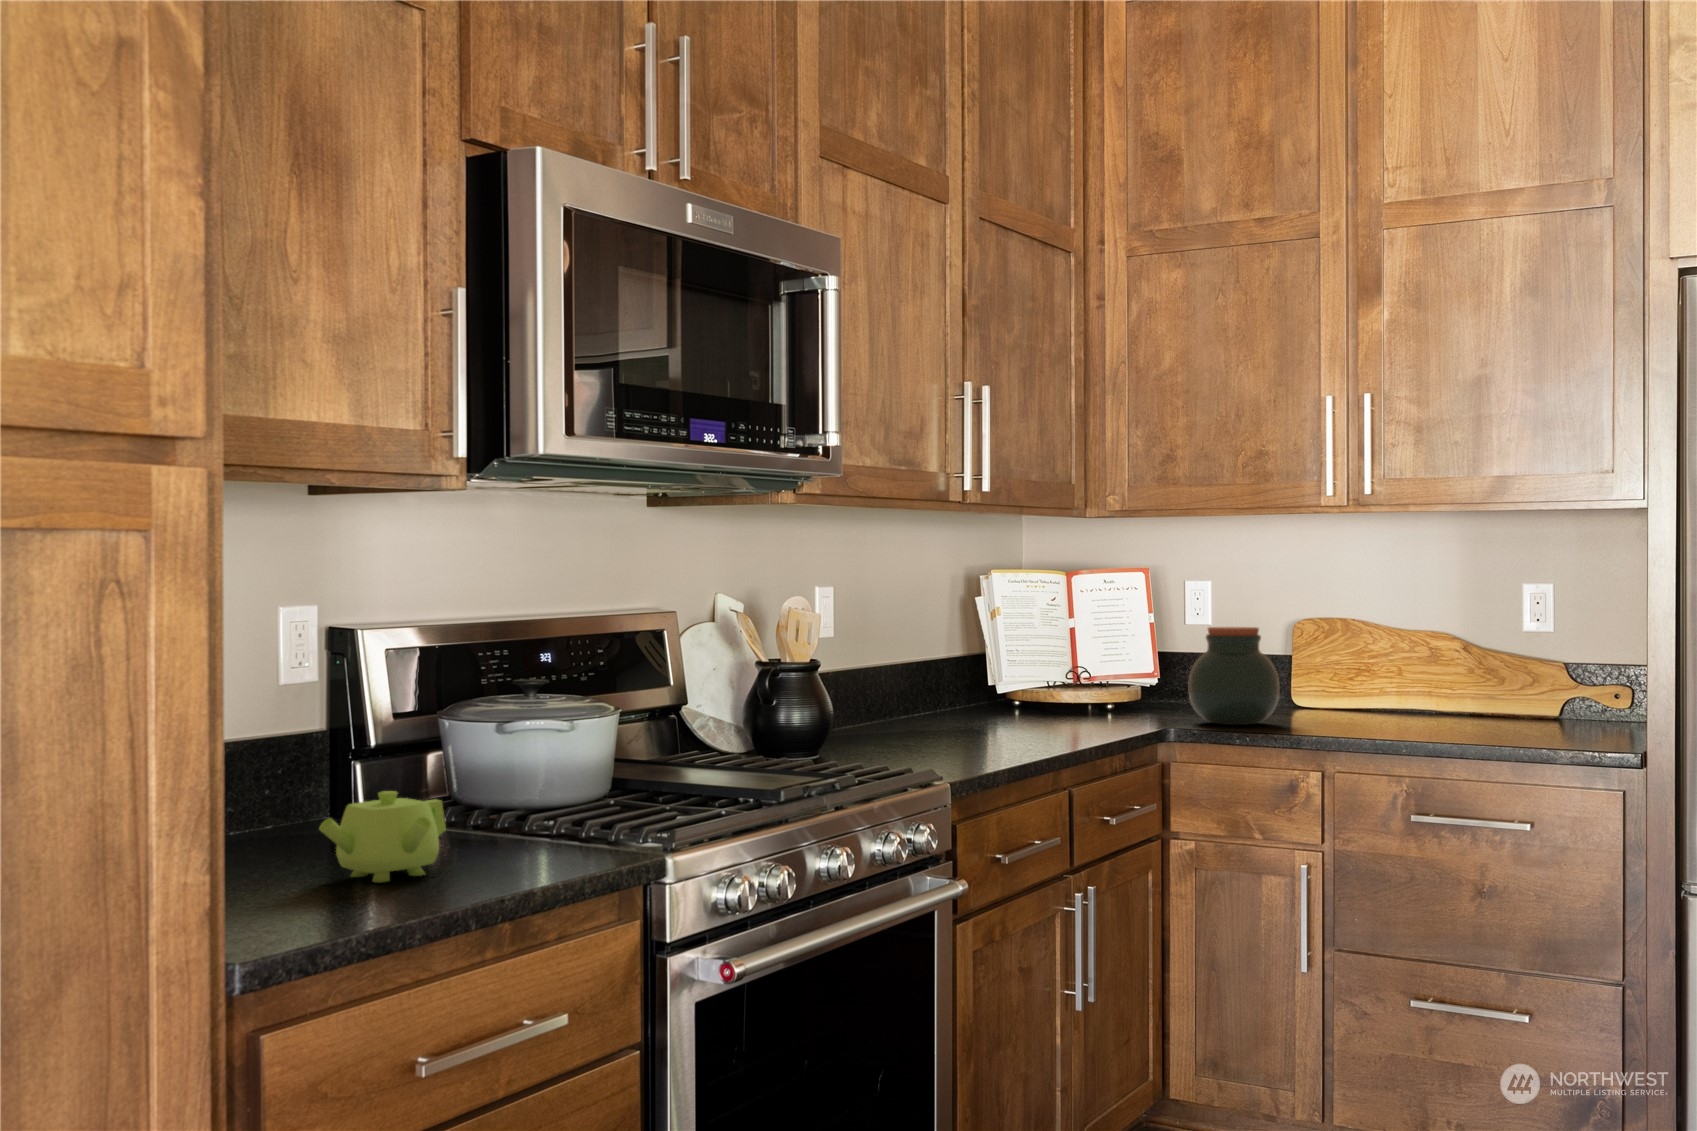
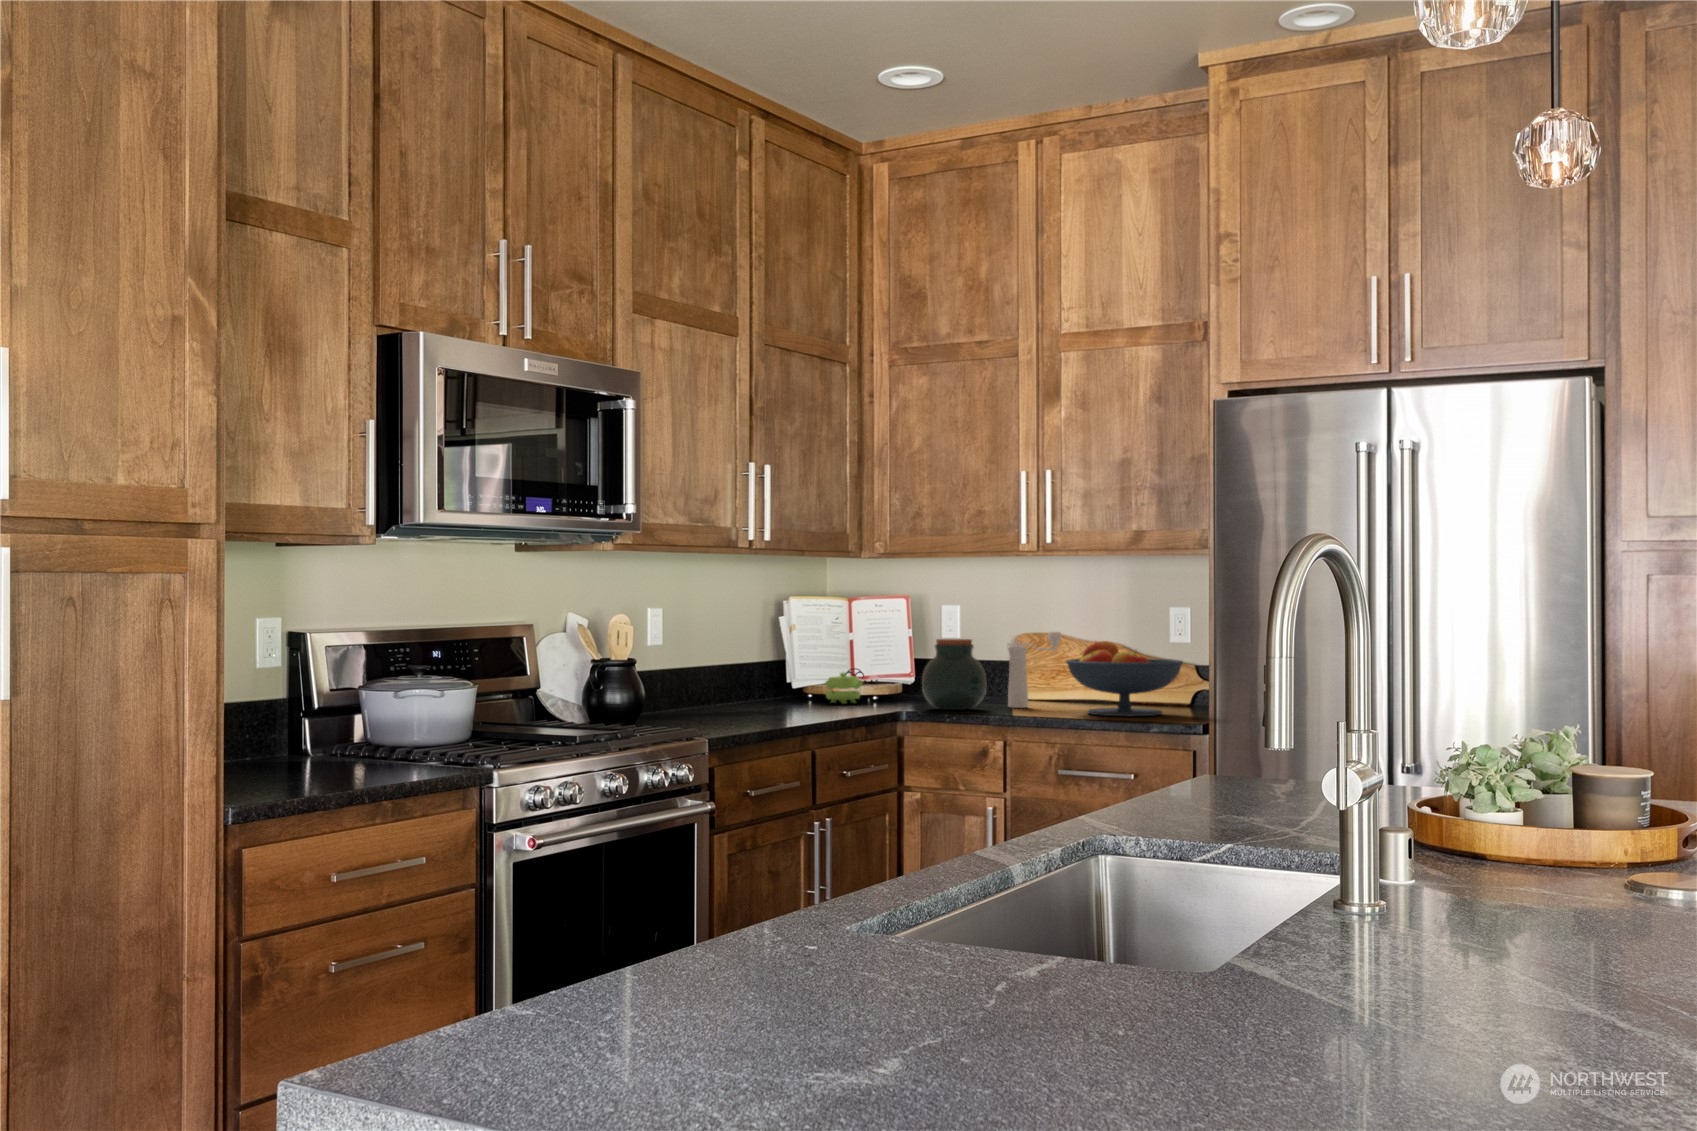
pepper mill: none [1298,617,1372,721] -> present [1008,632,1062,708]
fruit bowl: none [1399,630,1575,737] -> present [1066,641,1183,716]
teapot: present [319,791,446,882] -> present [825,672,863,704]

